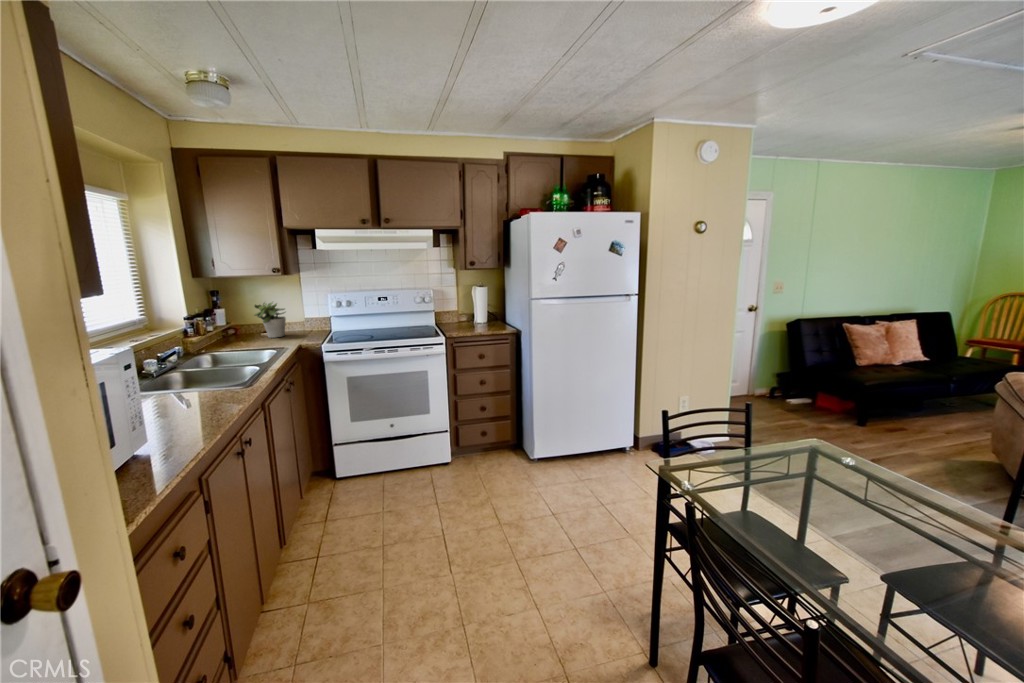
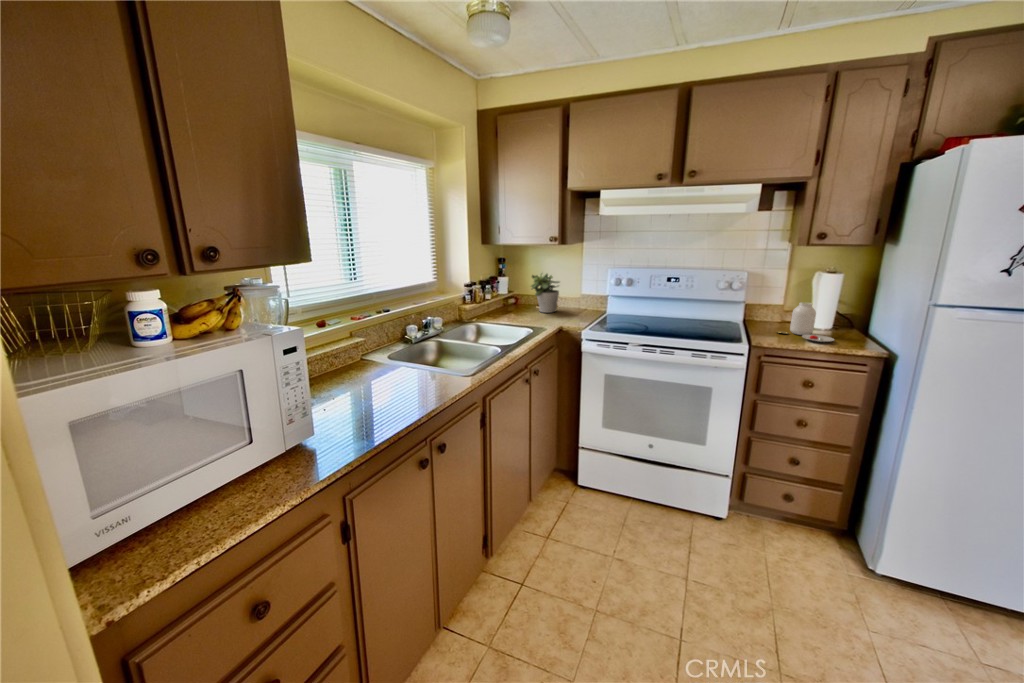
jar: none [458,307,490,330] -> present [778,302,834,342]

